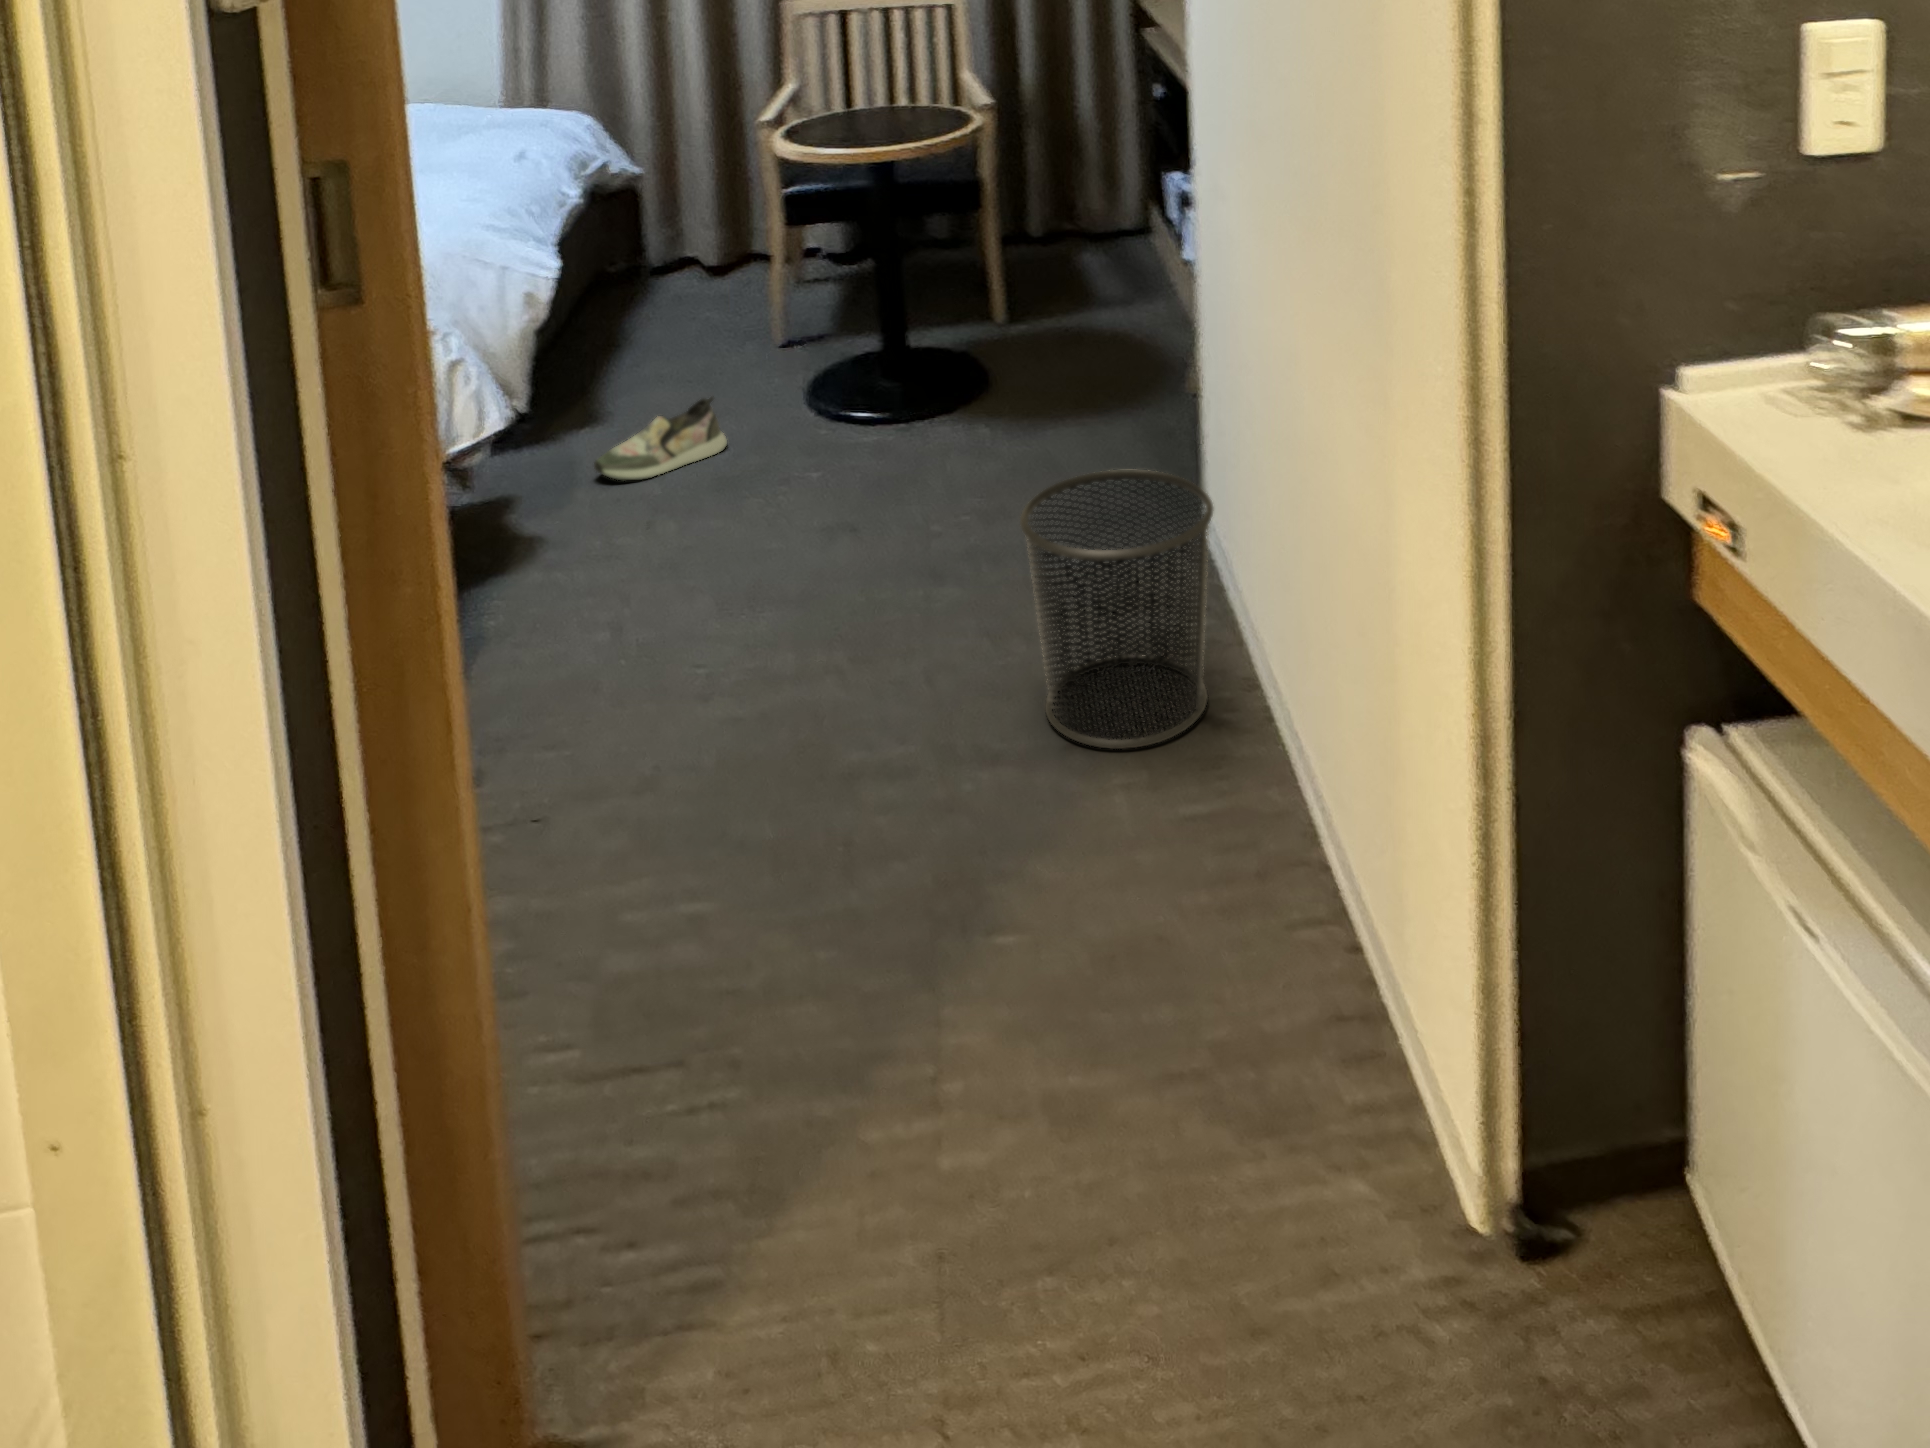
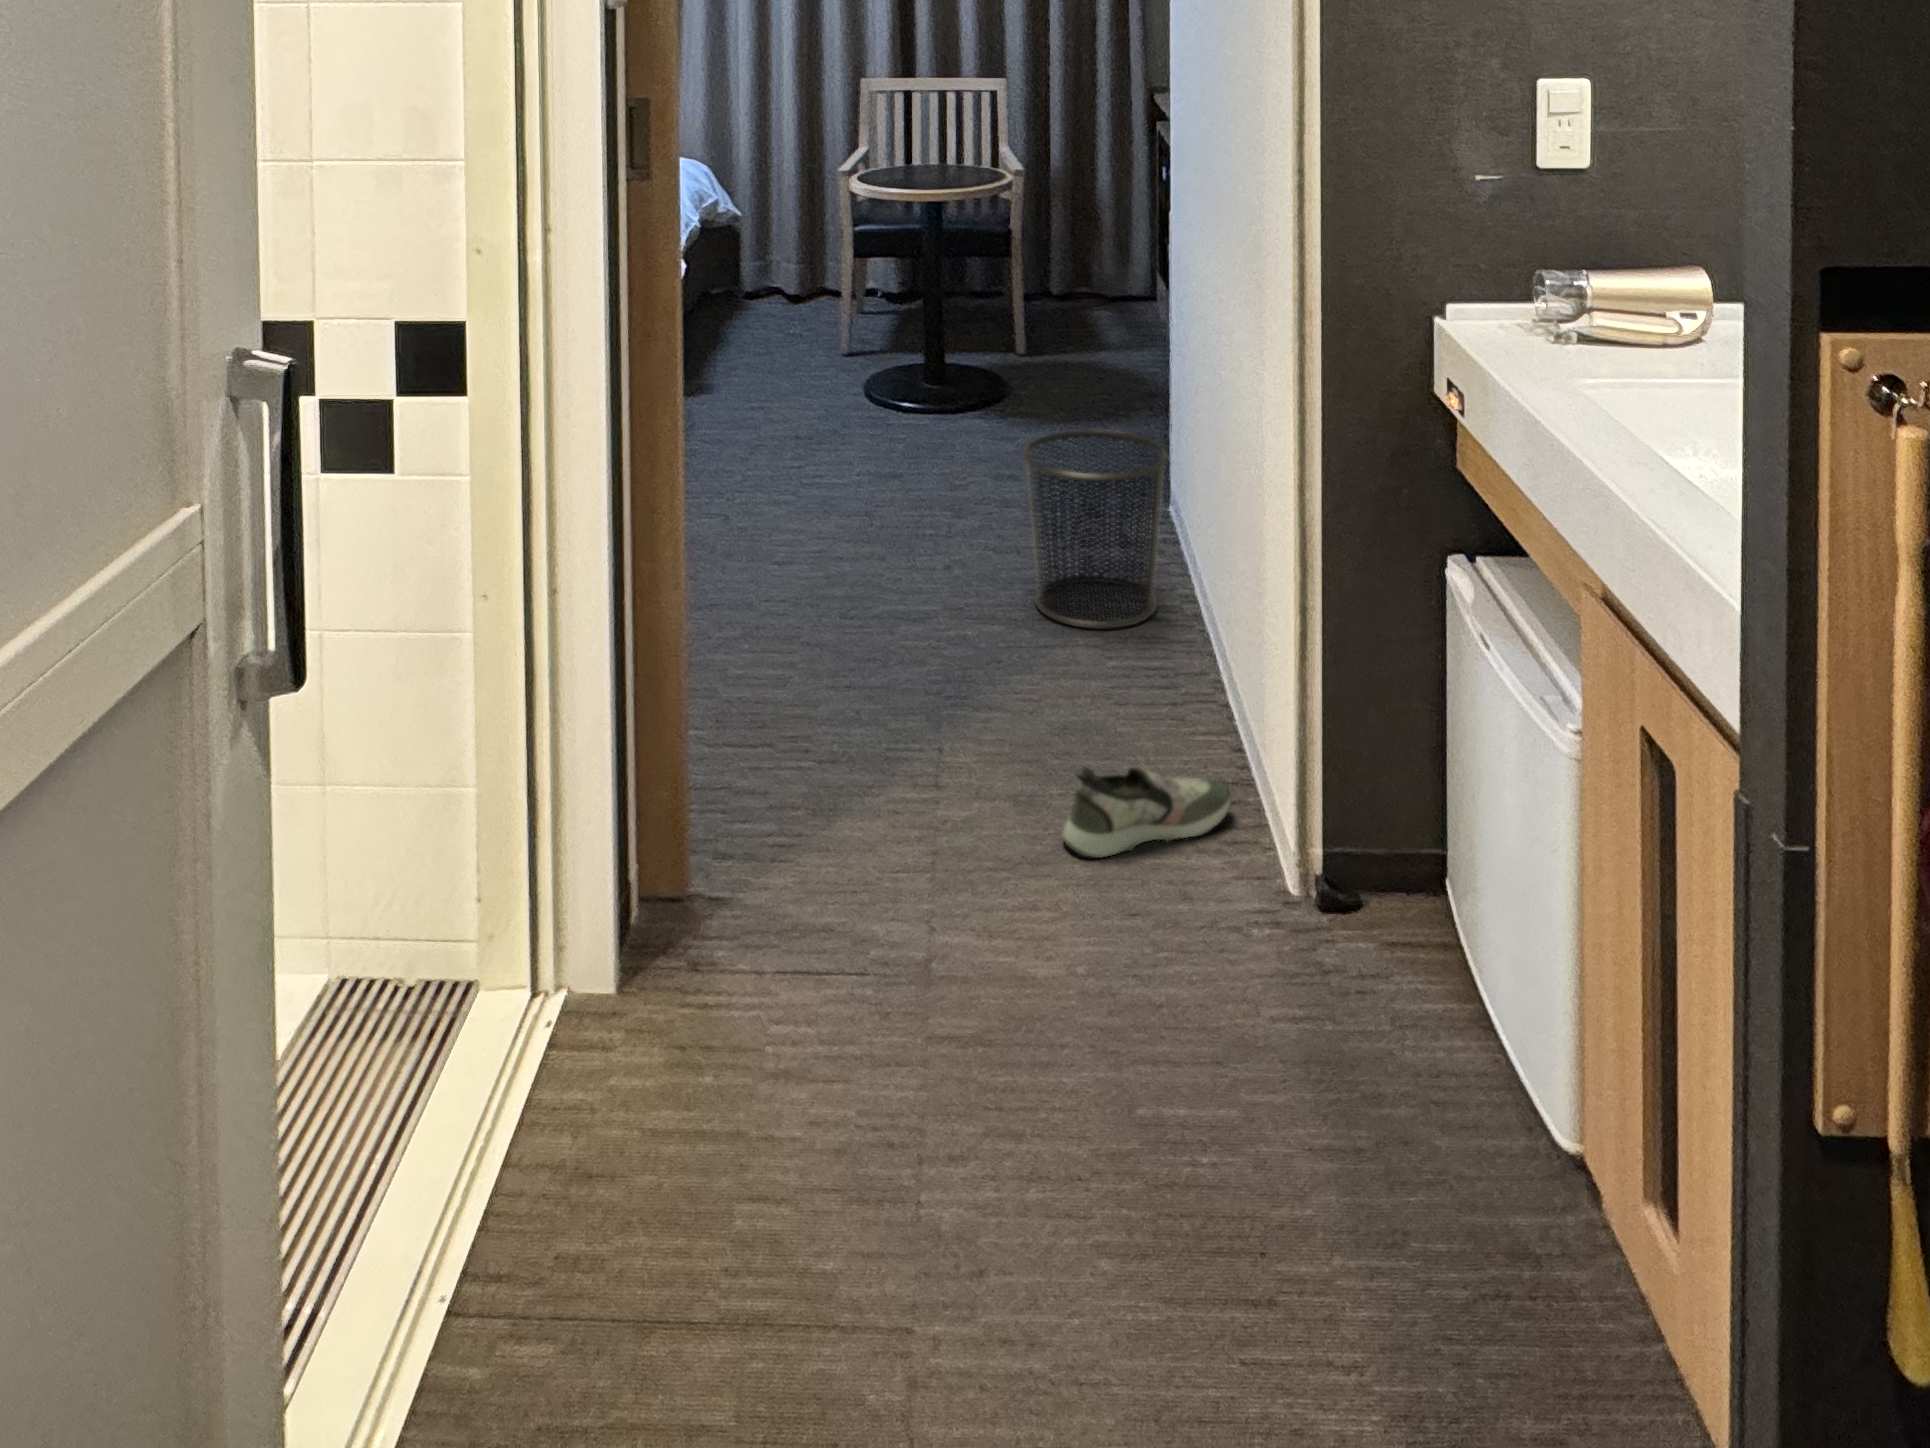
shoe: present [594,397,727,480] -> present [1062,767,1231,858]

